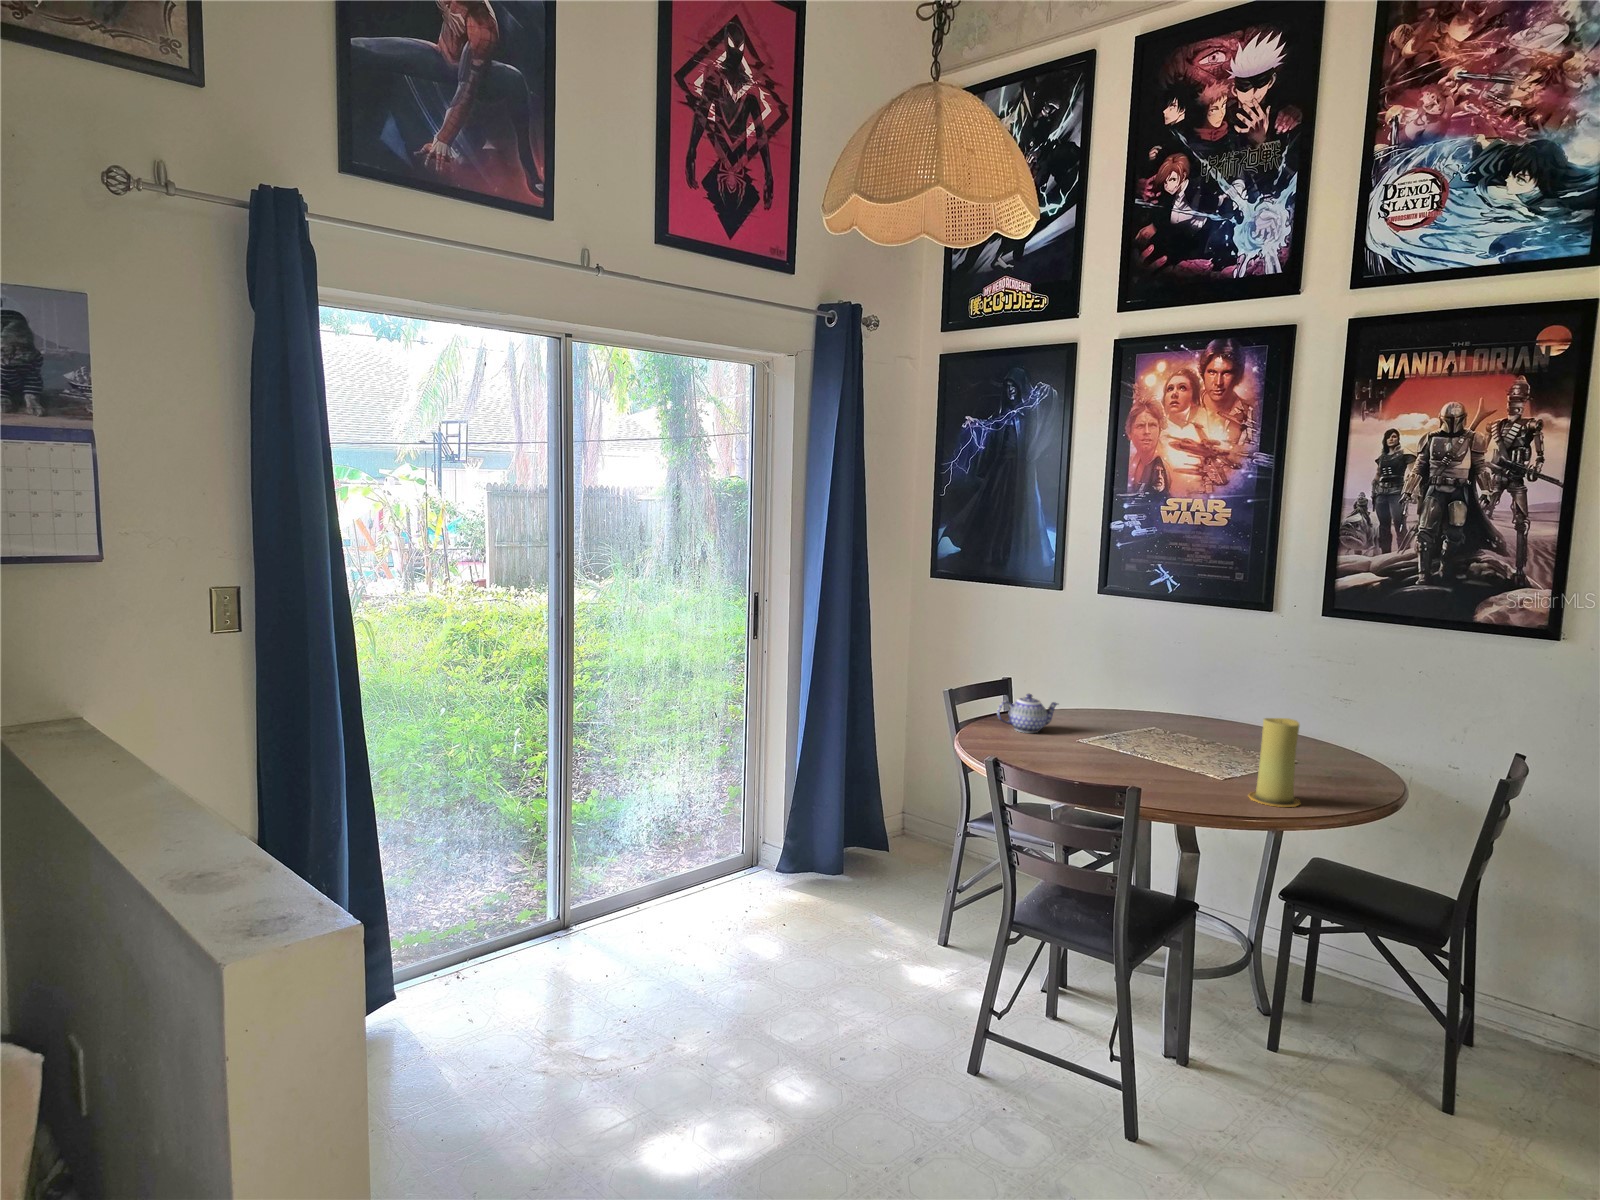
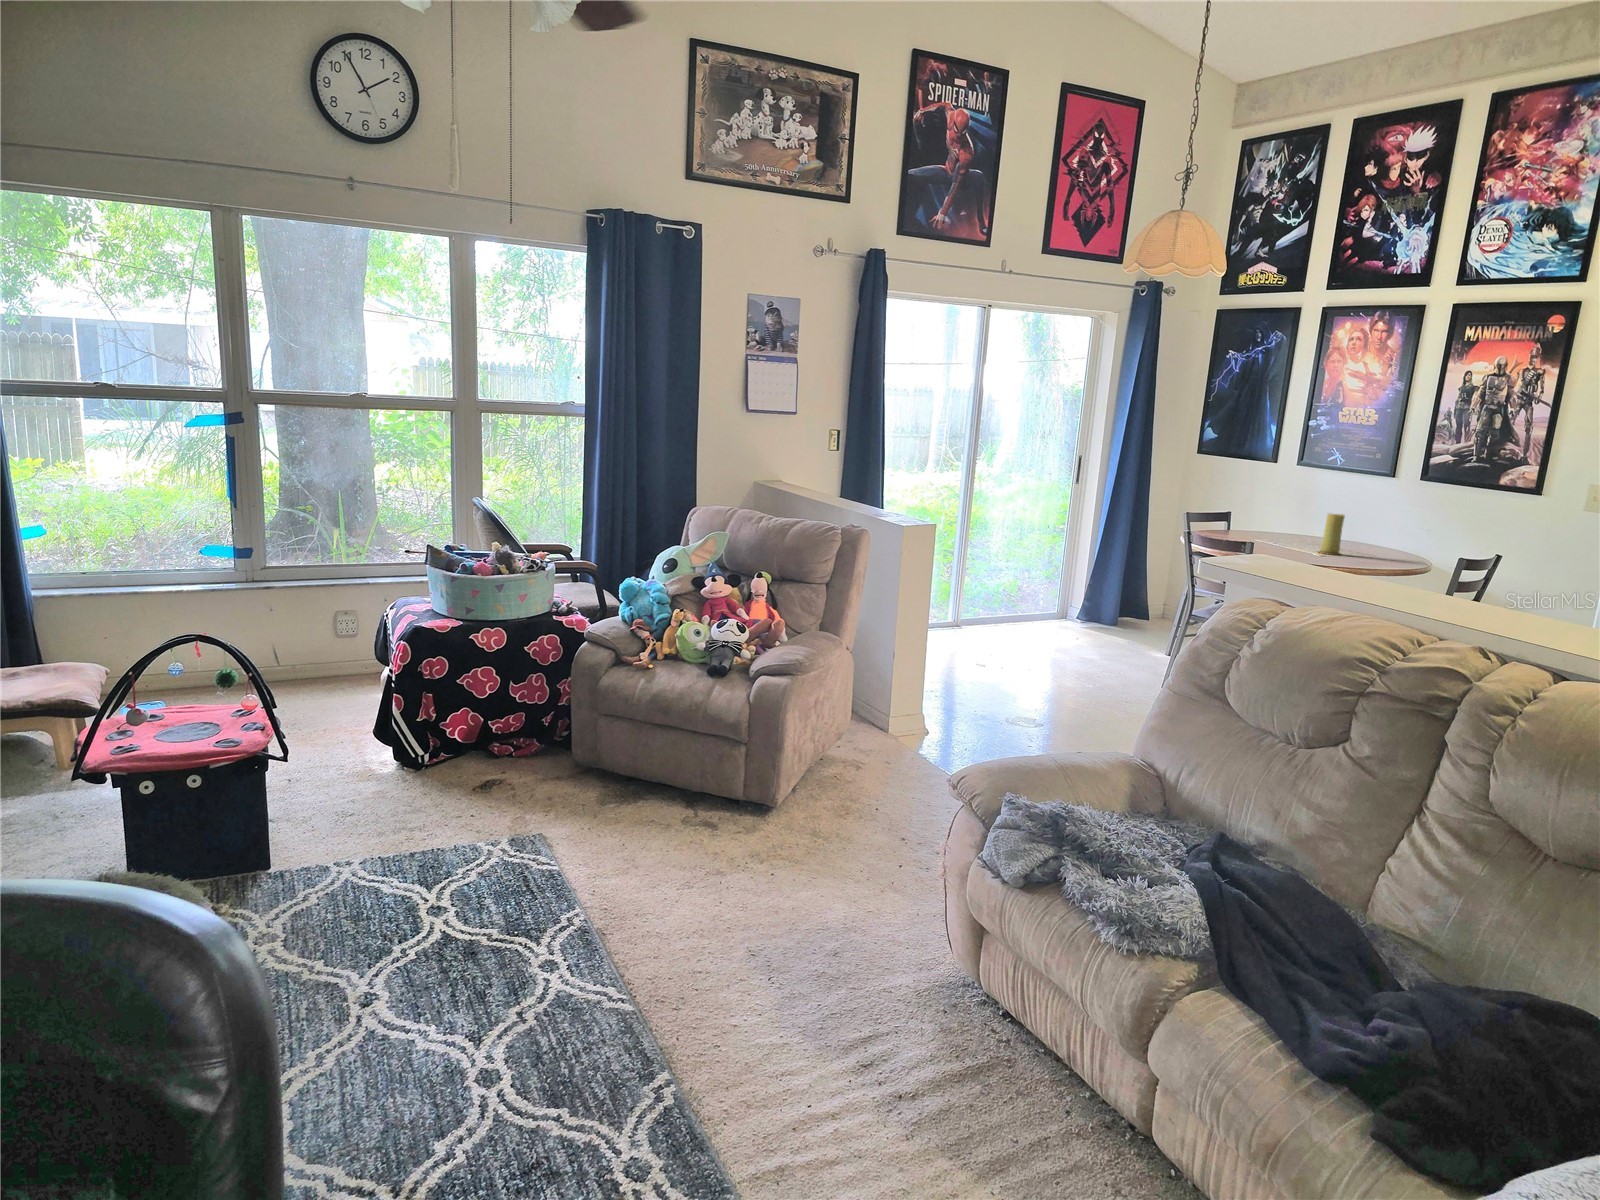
teapot: present [997,694,1057,733] -> none [1208,511,1245,532]

